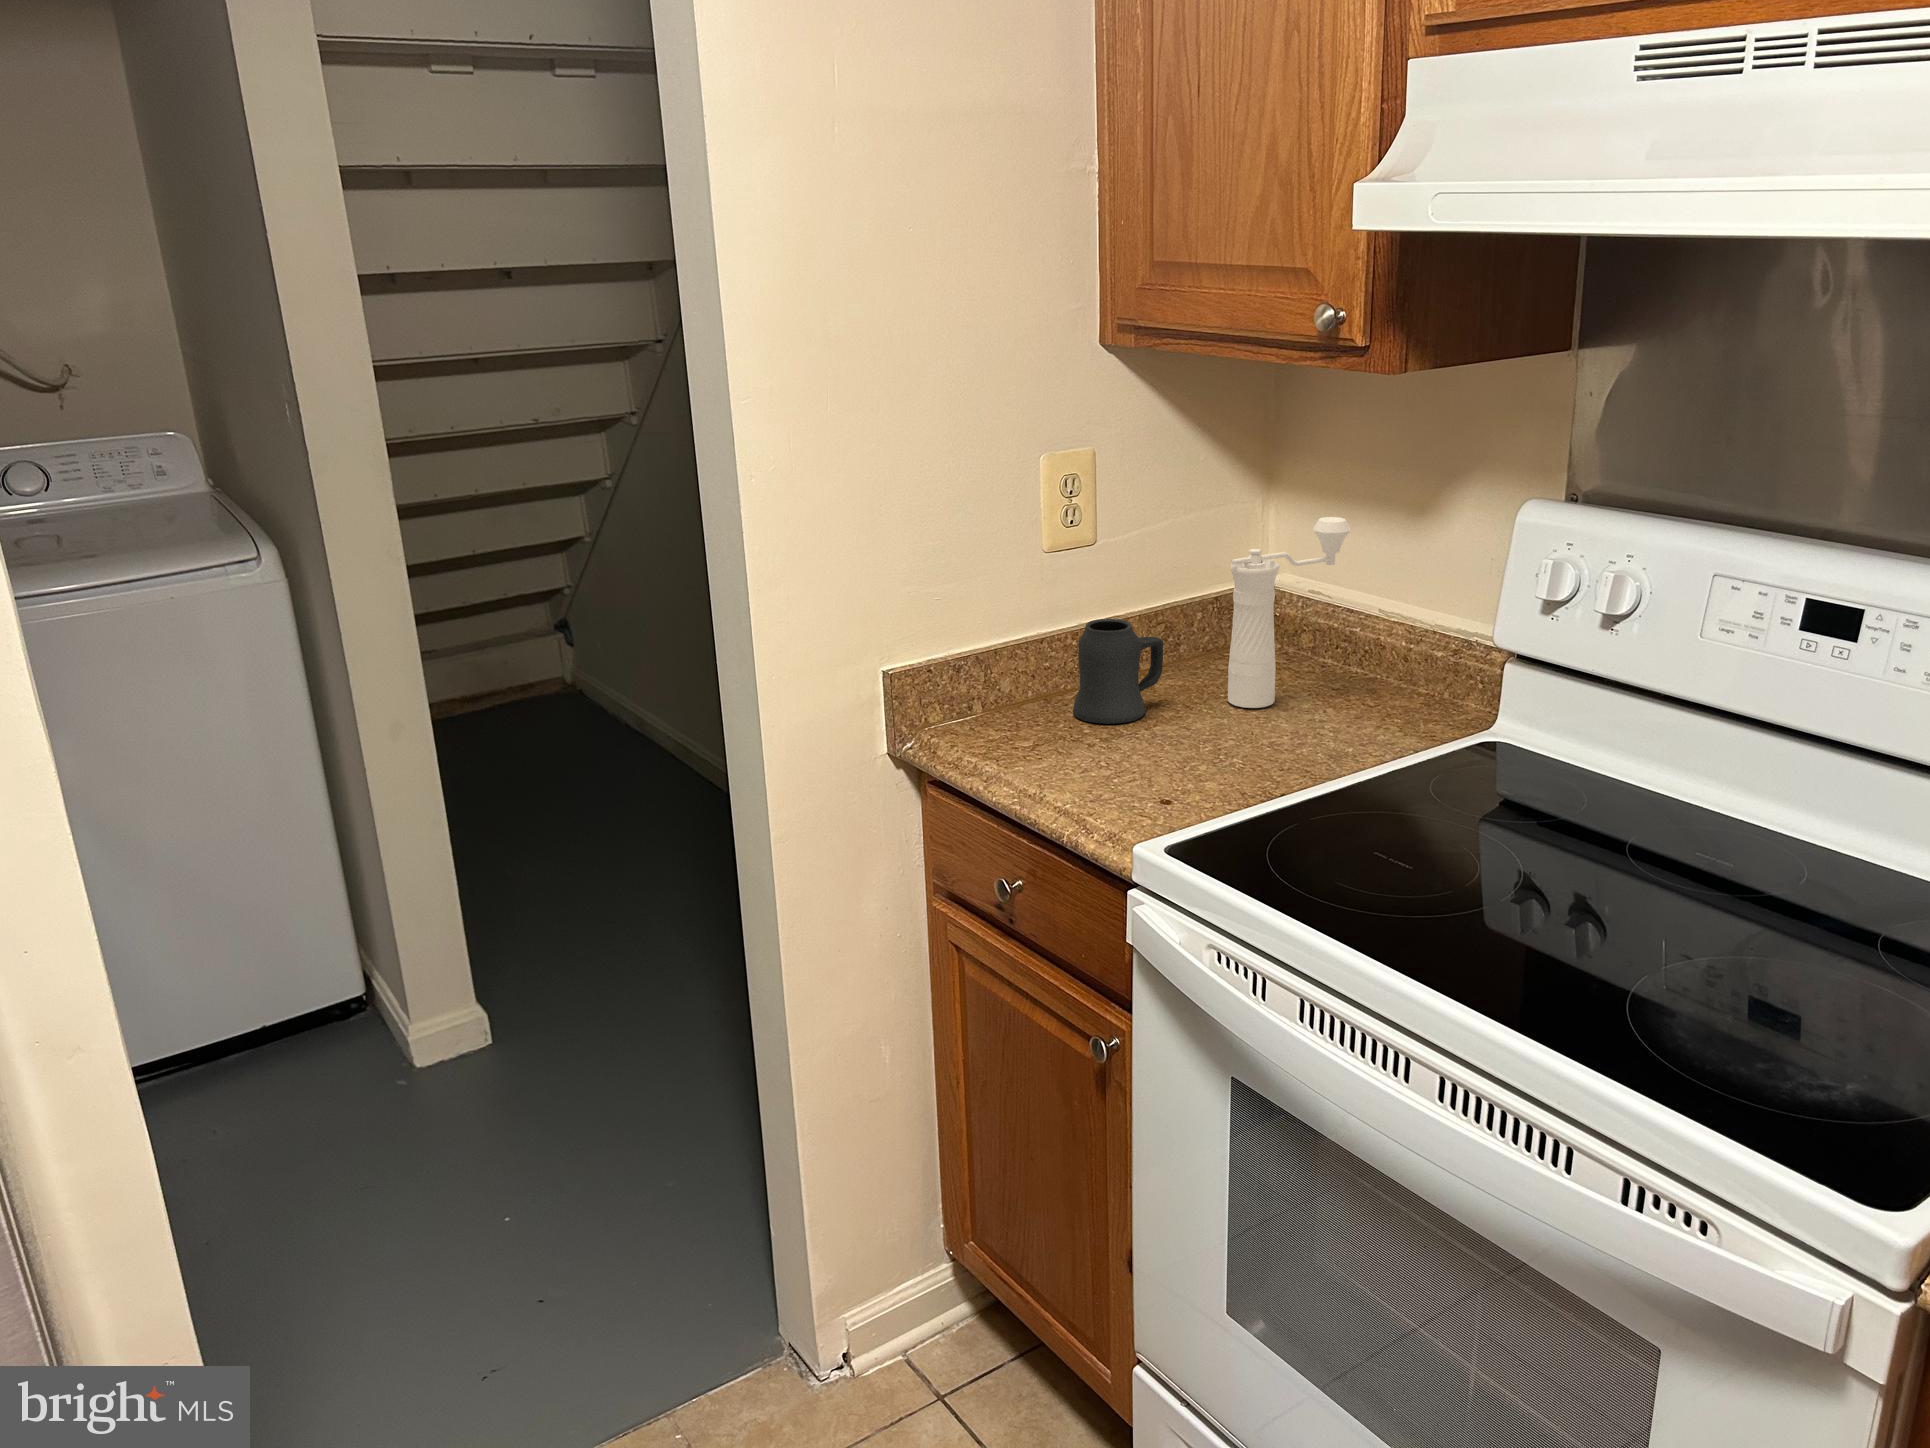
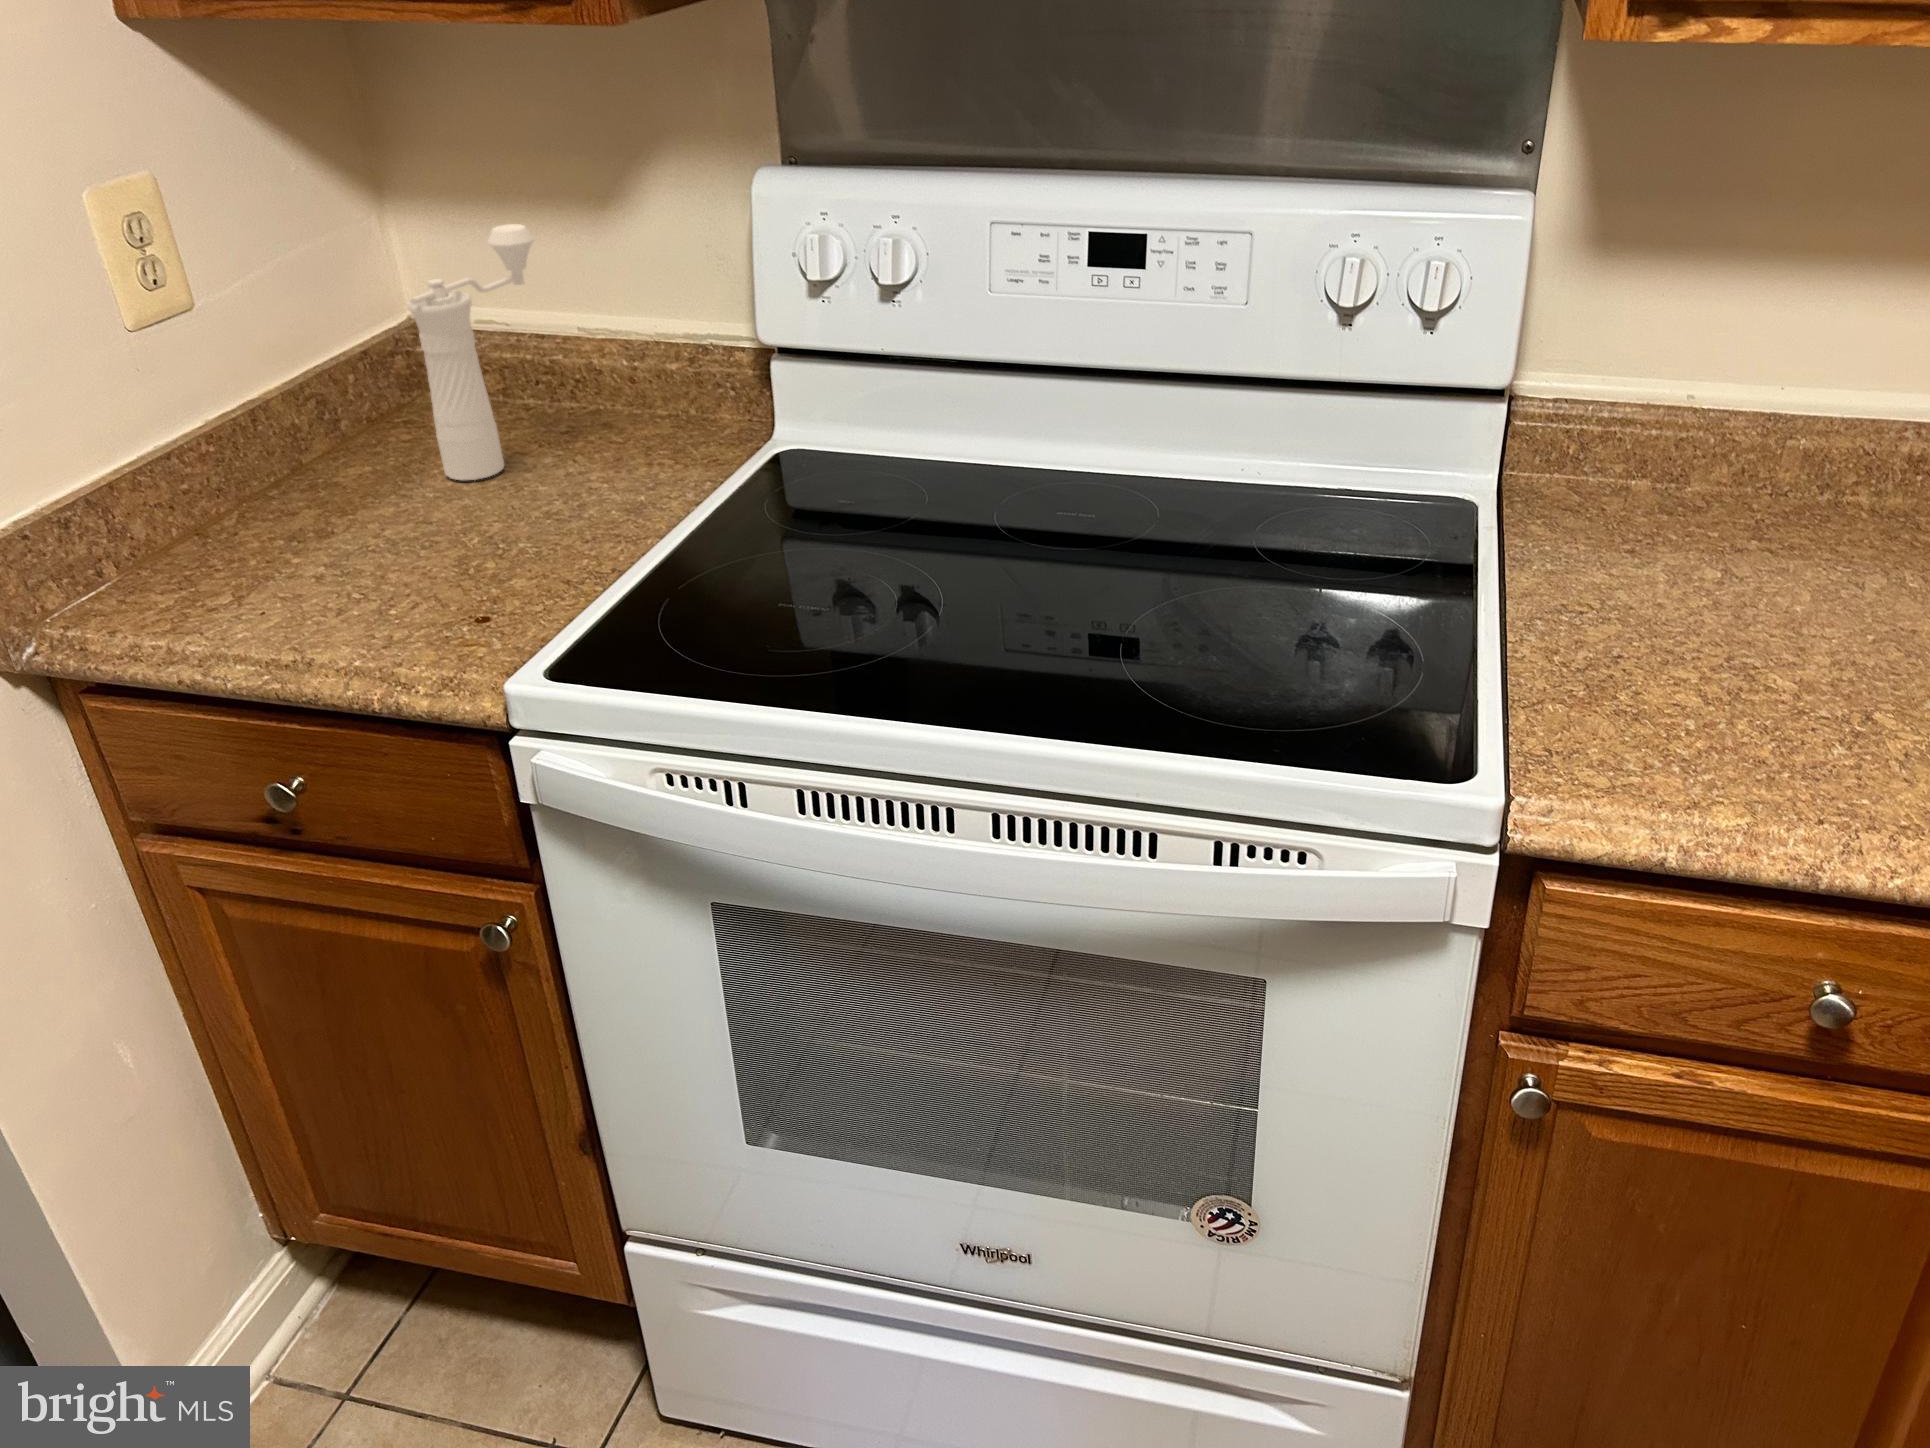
mug: present [1073,619,1163,724] -> none [235,405,356,548]

